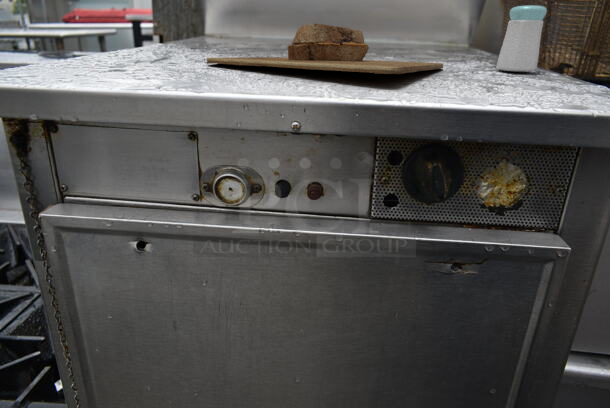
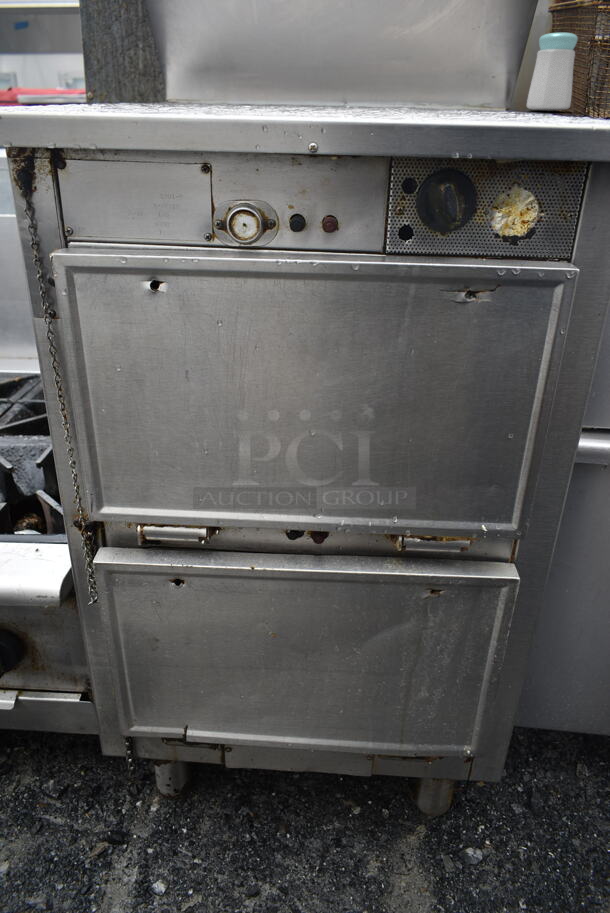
cutting board: present [207,23,443,74] -> none [202,54,467,109]

